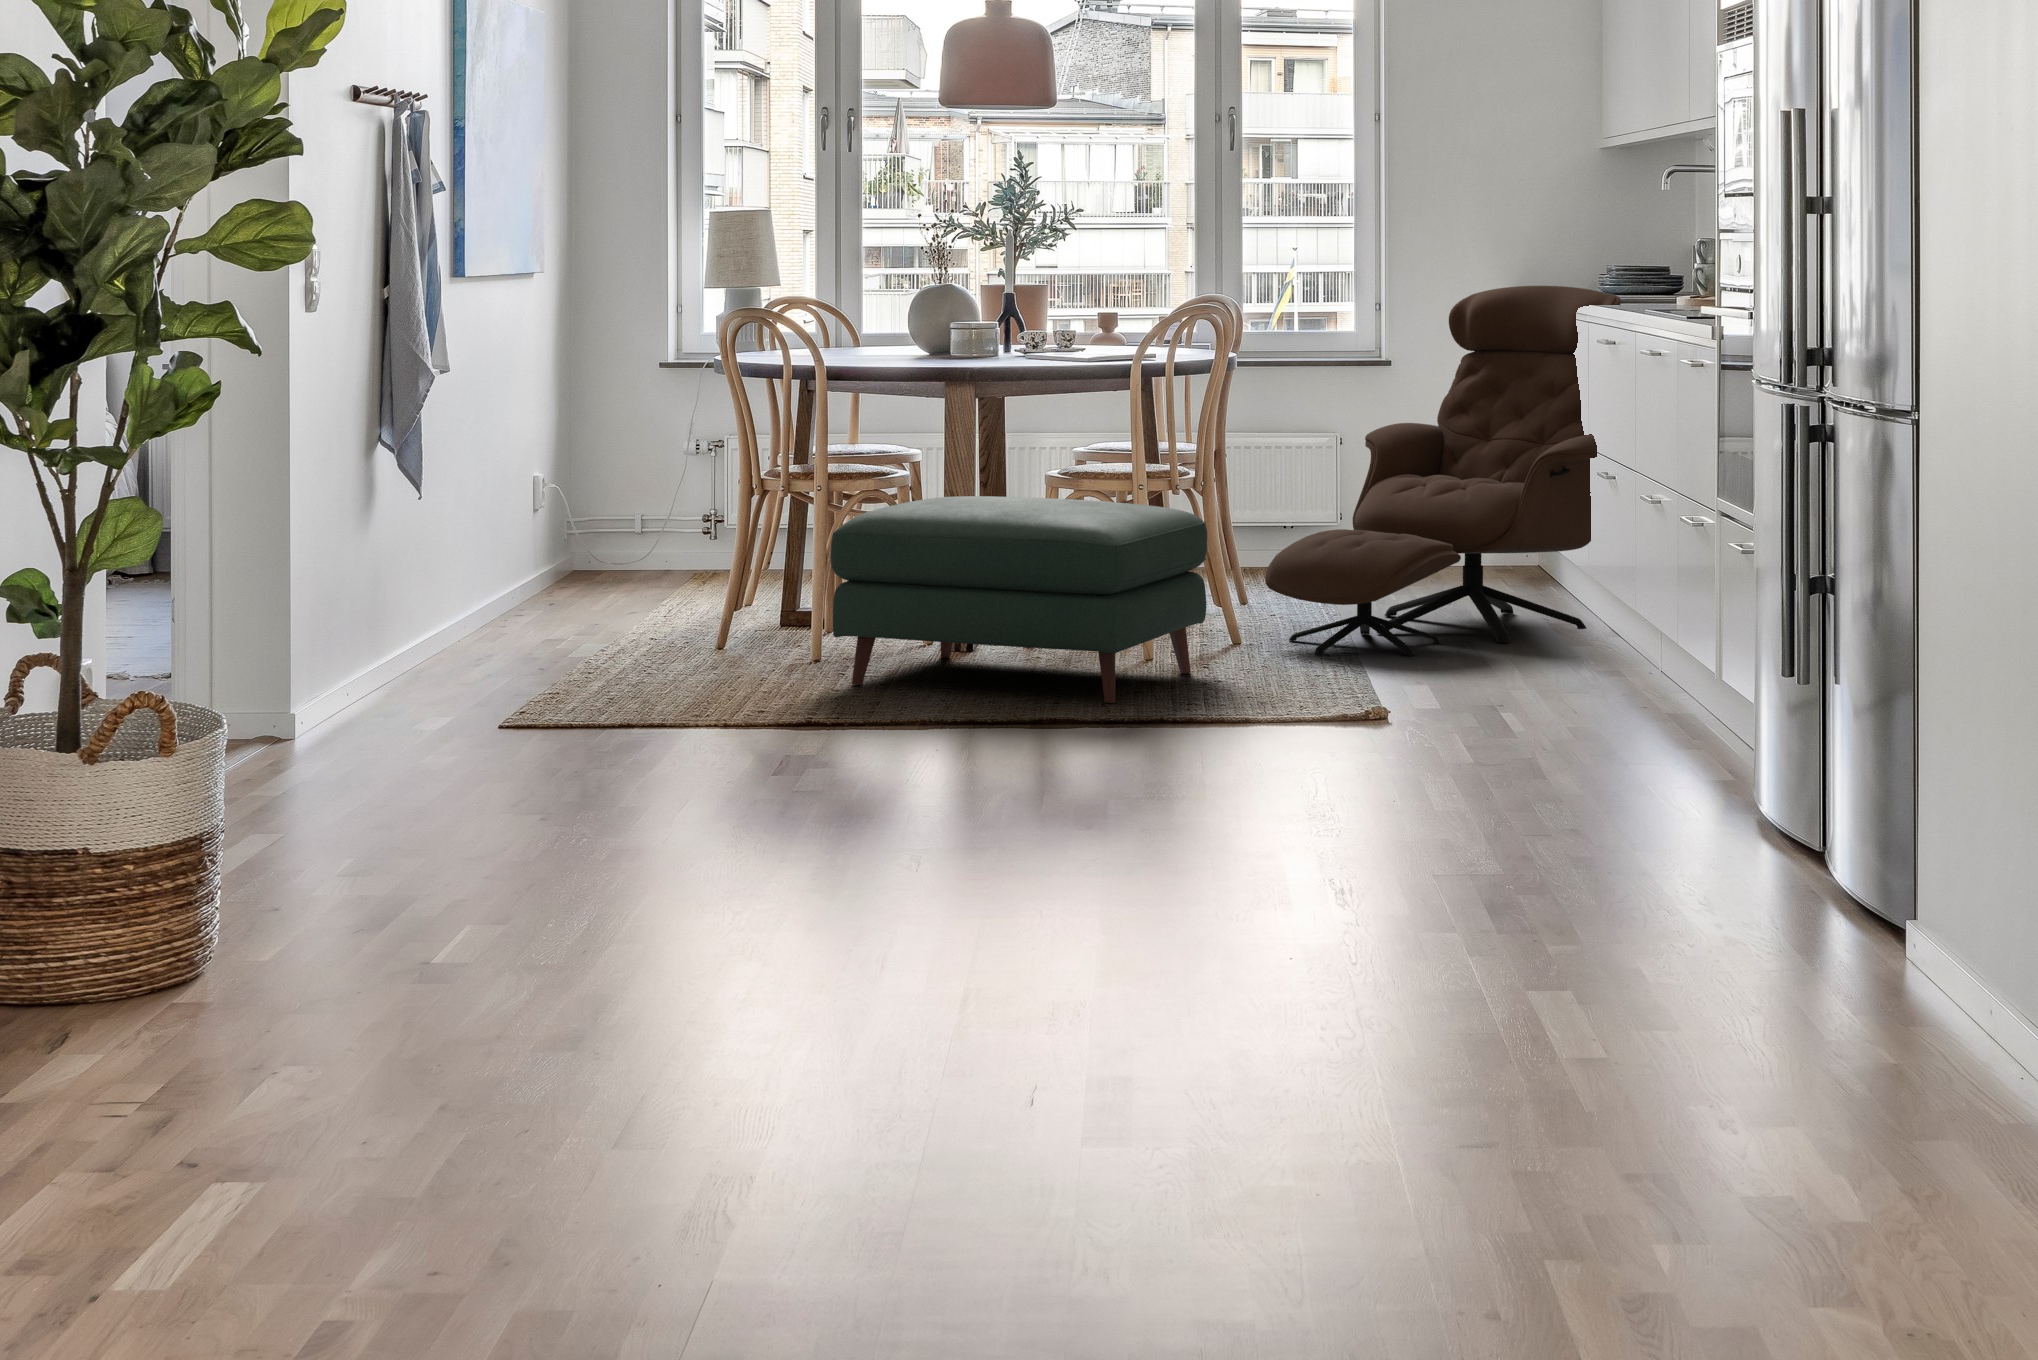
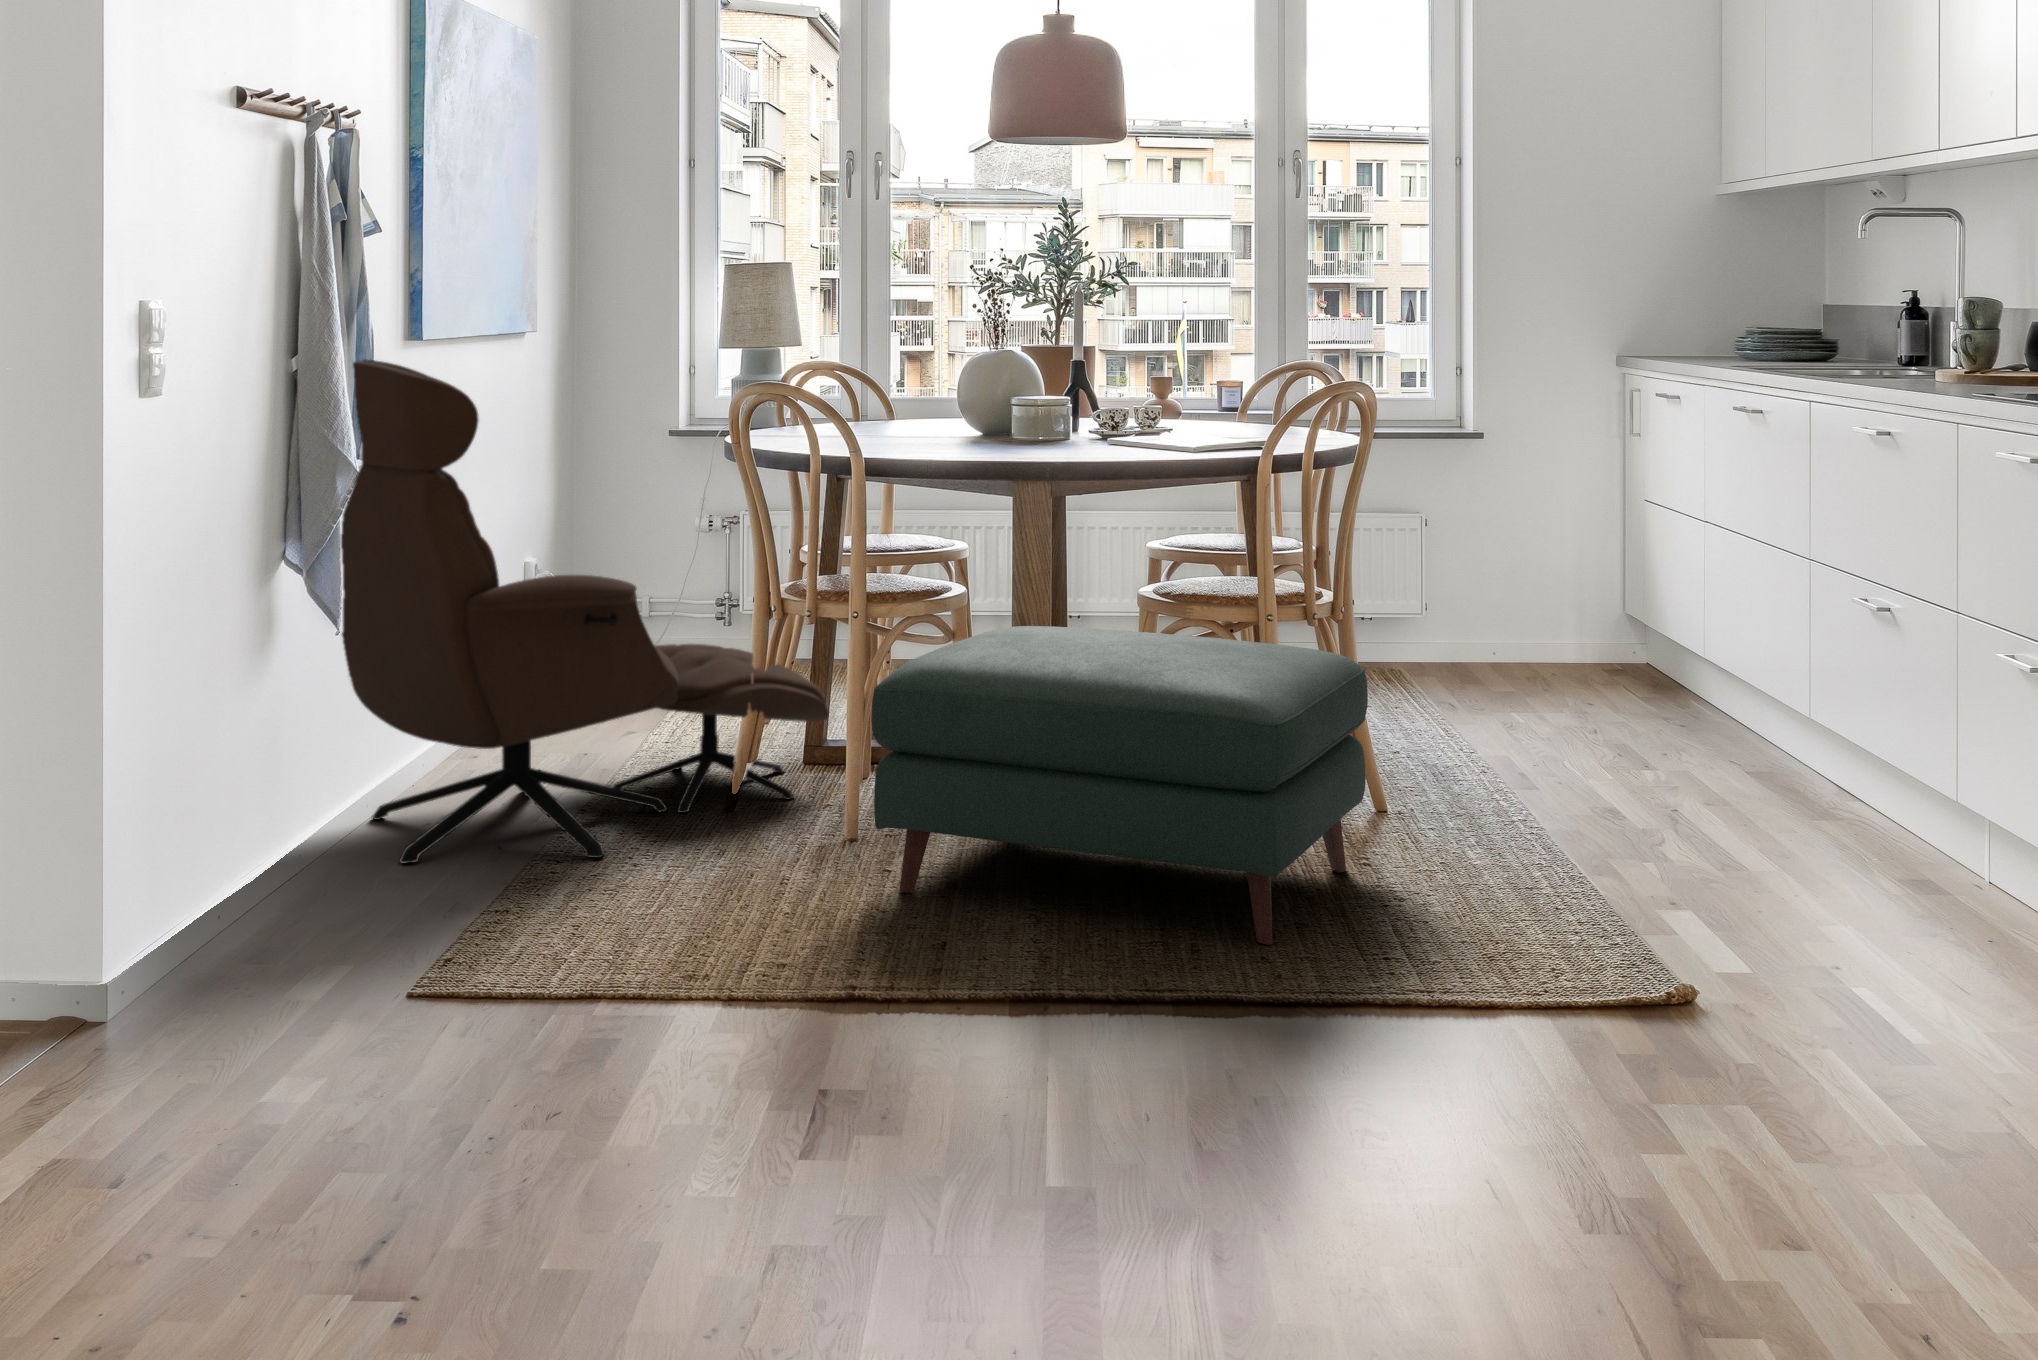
lounge chair: present [1265,286,1621,655] -> present [341,360,829,864]

